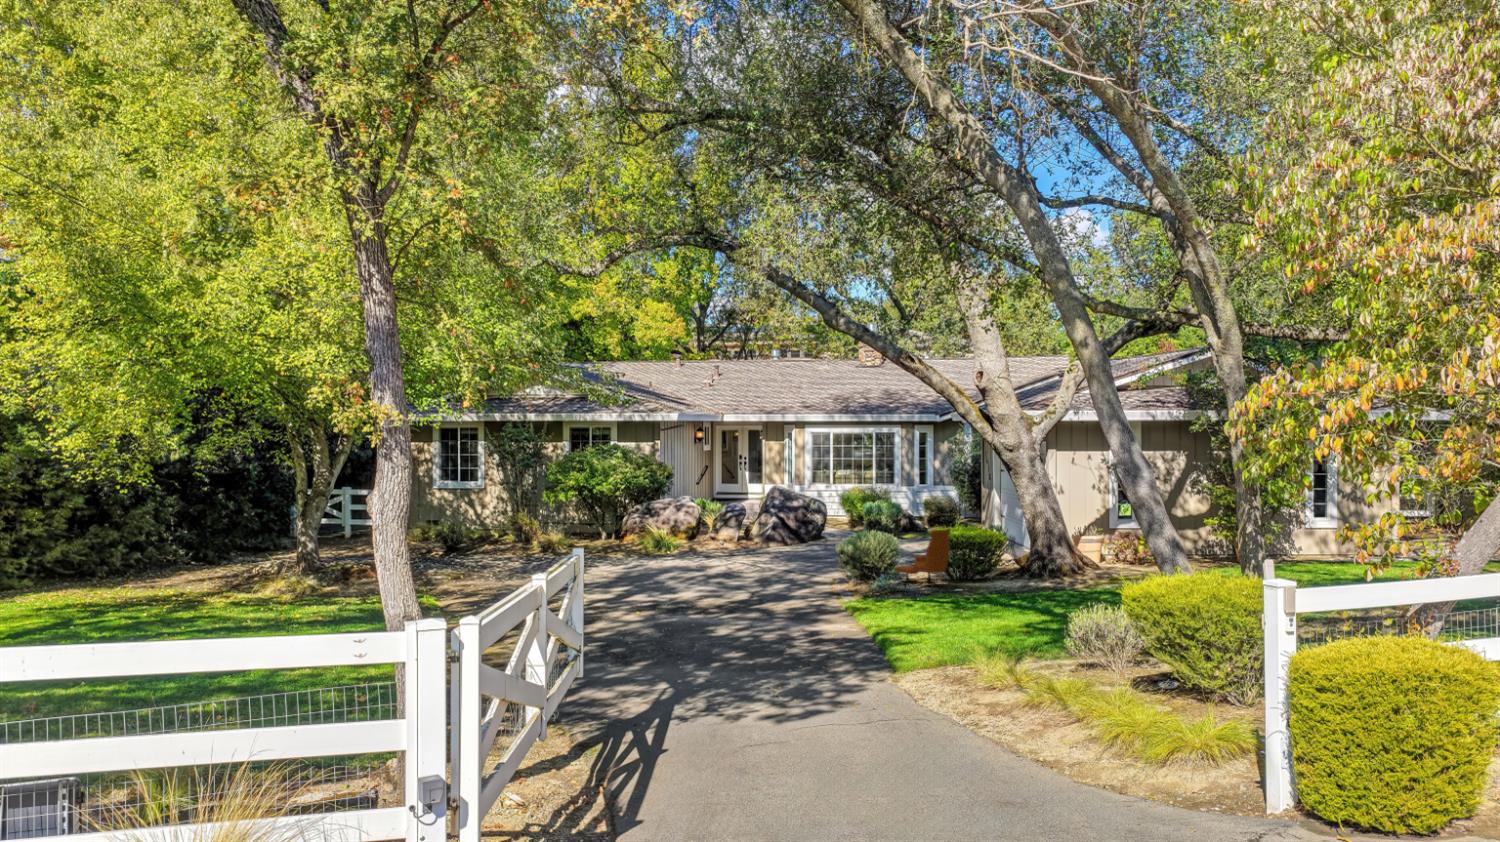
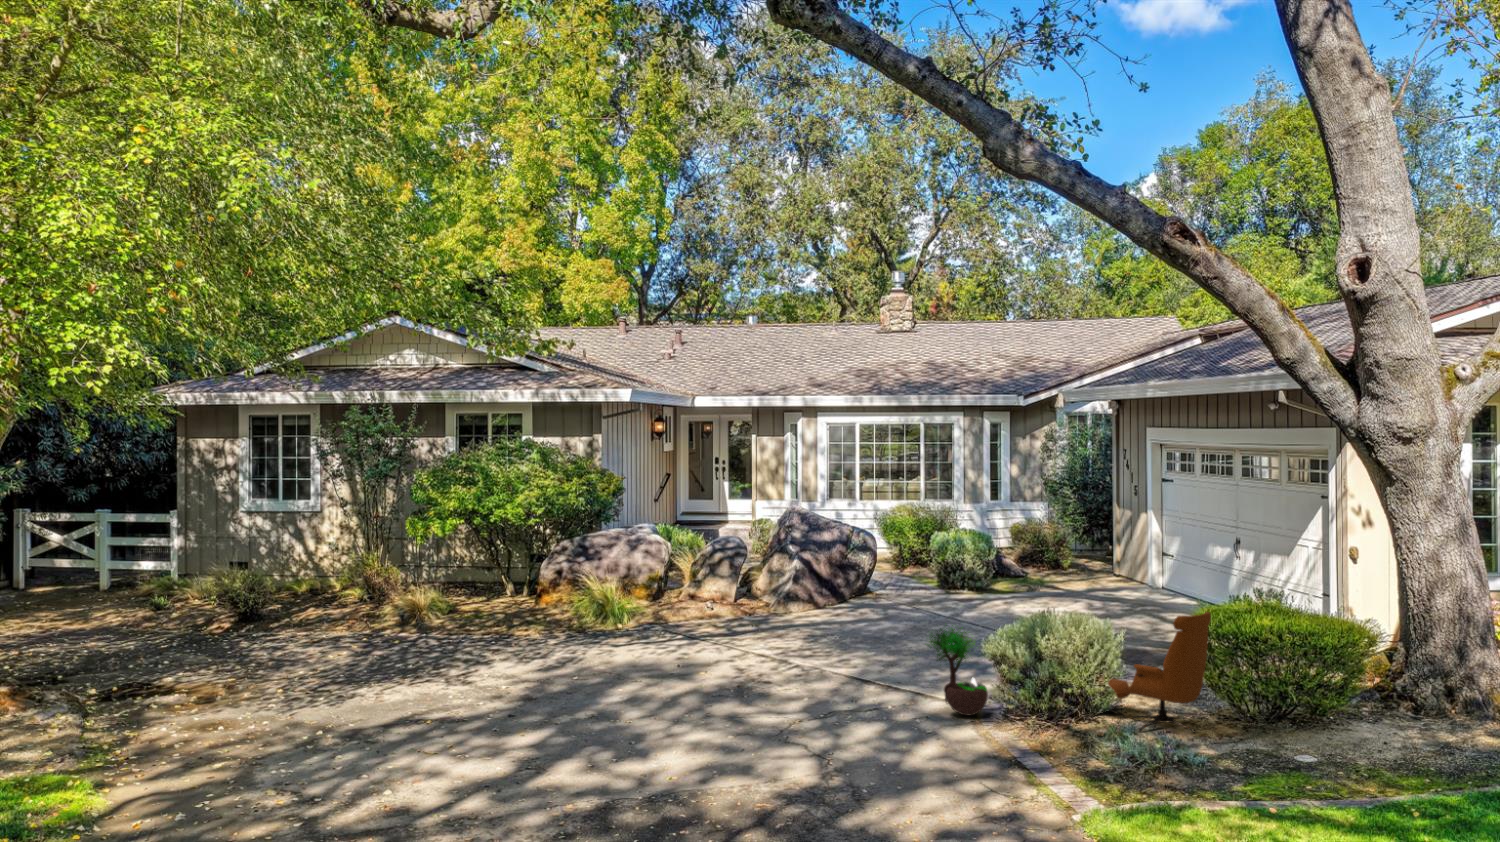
potted tree: none [817,534,848,583] -> present [929,625,988,715]

